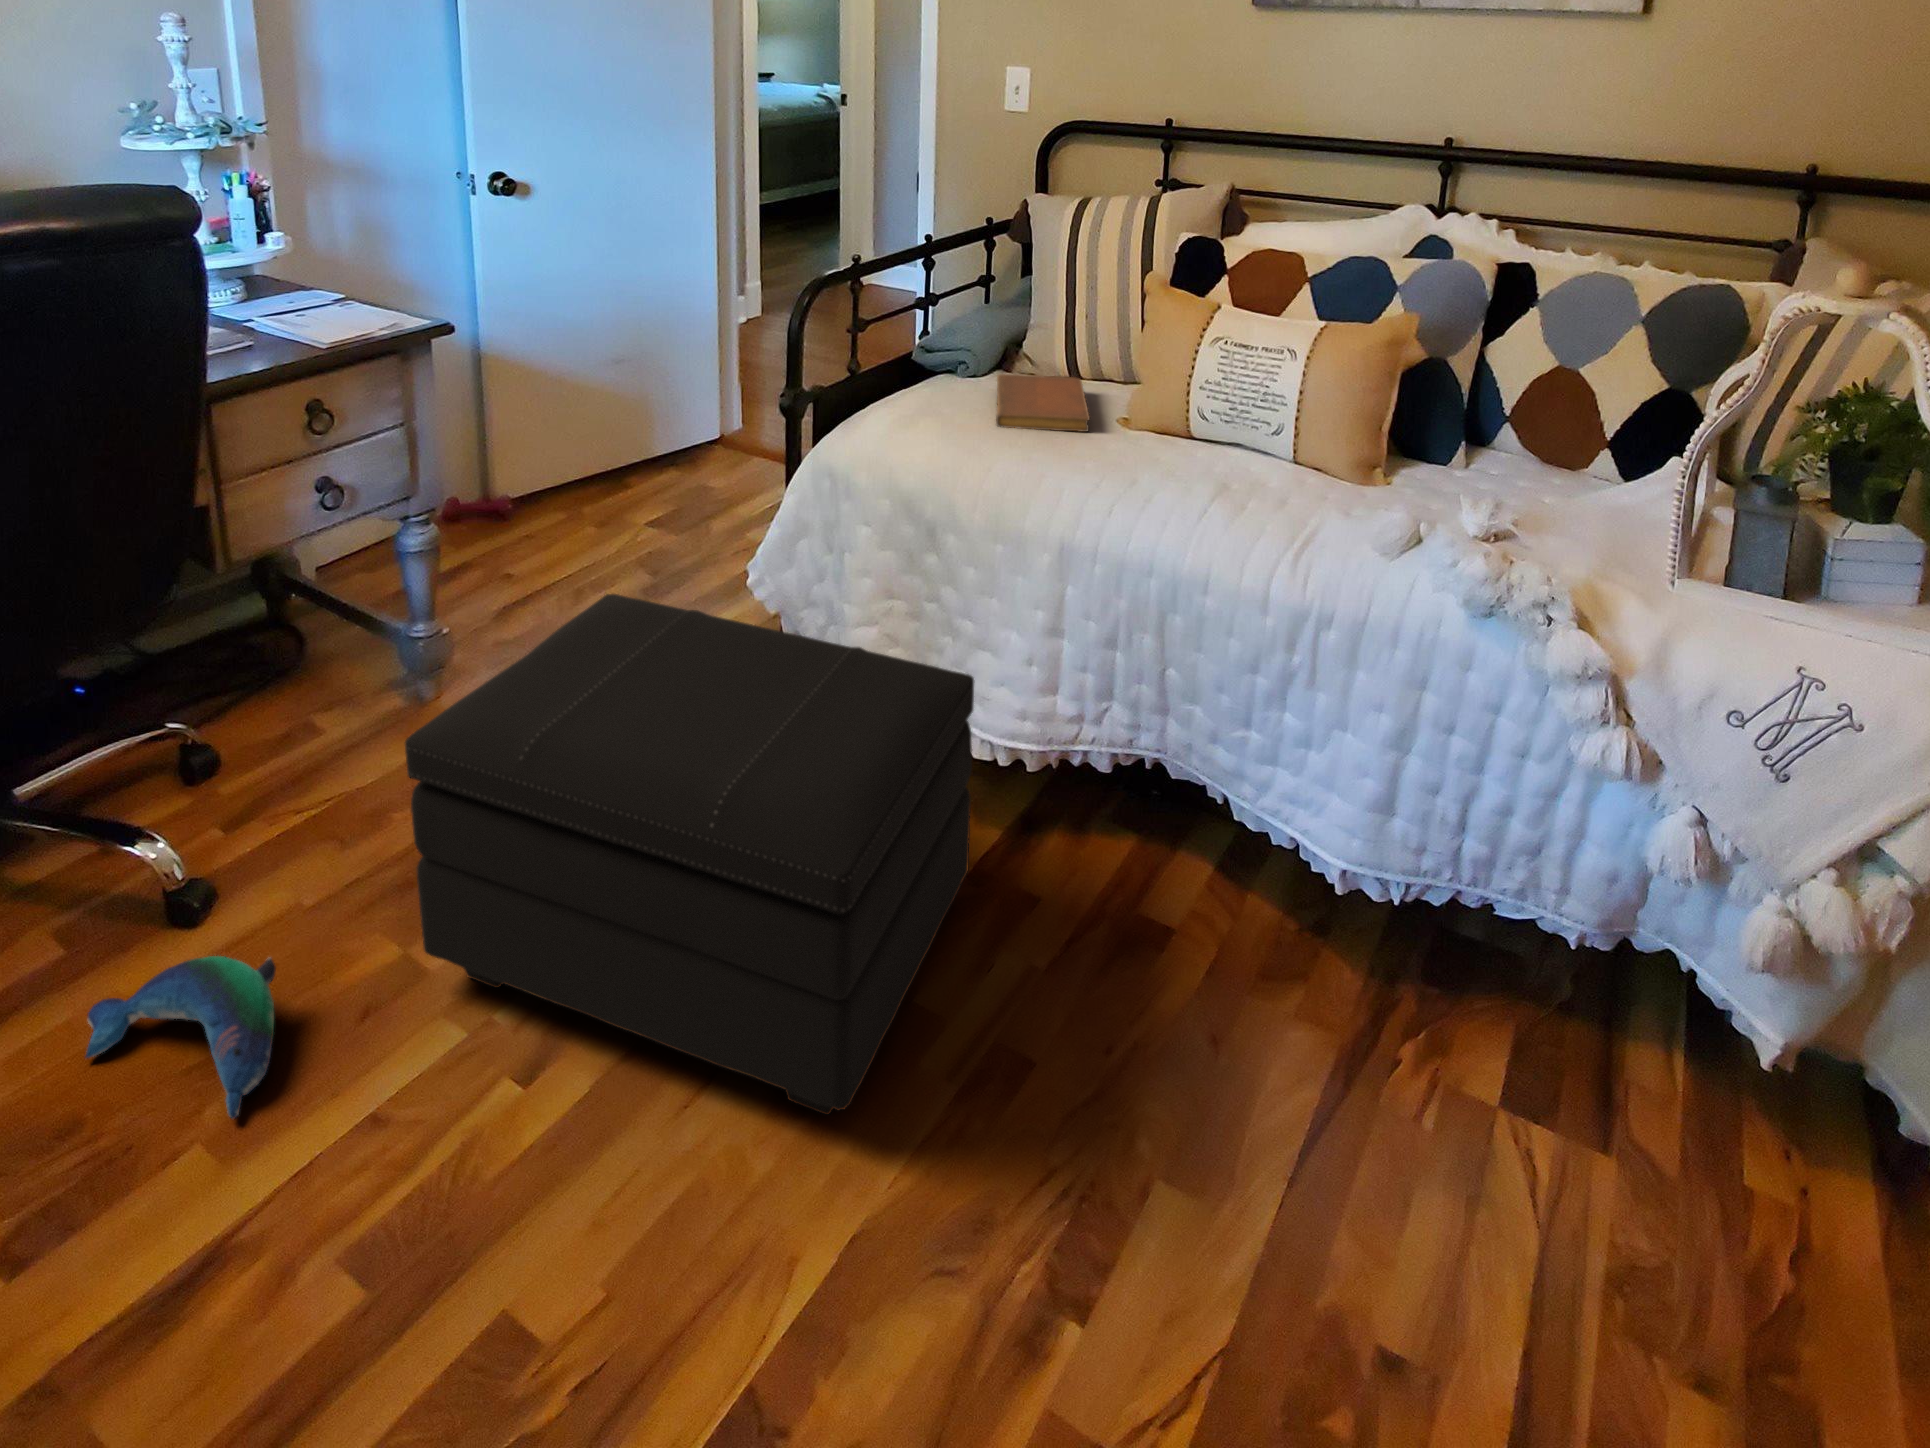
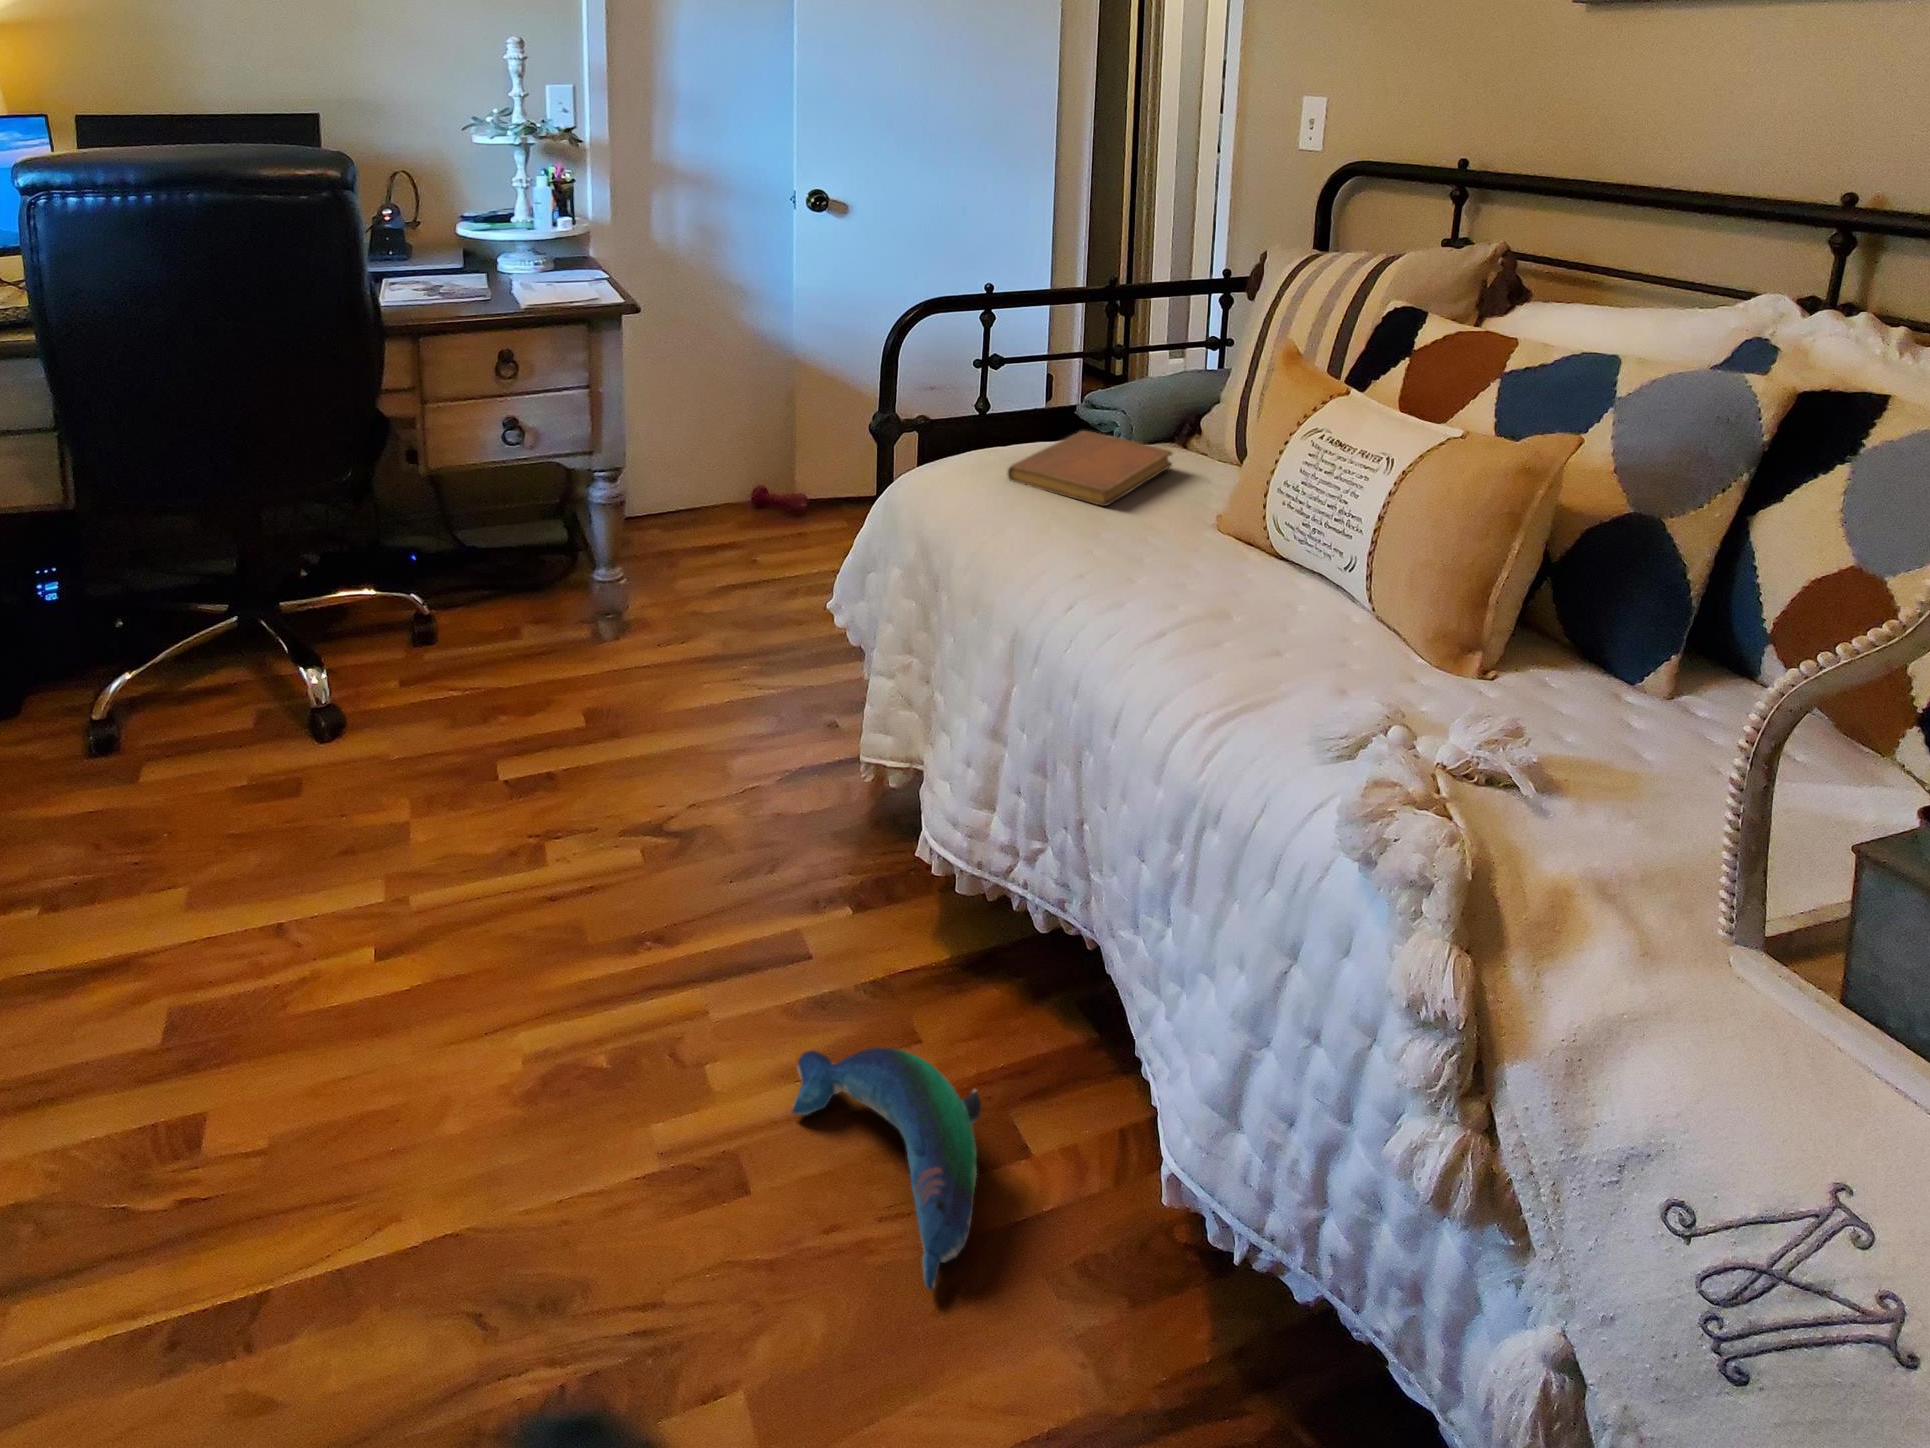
footstool: present [405,594,974,1115] -> none [339,557,805,1111]
plush toy: present [86,956,276,1118] -> present [792,1047,981,1291]

